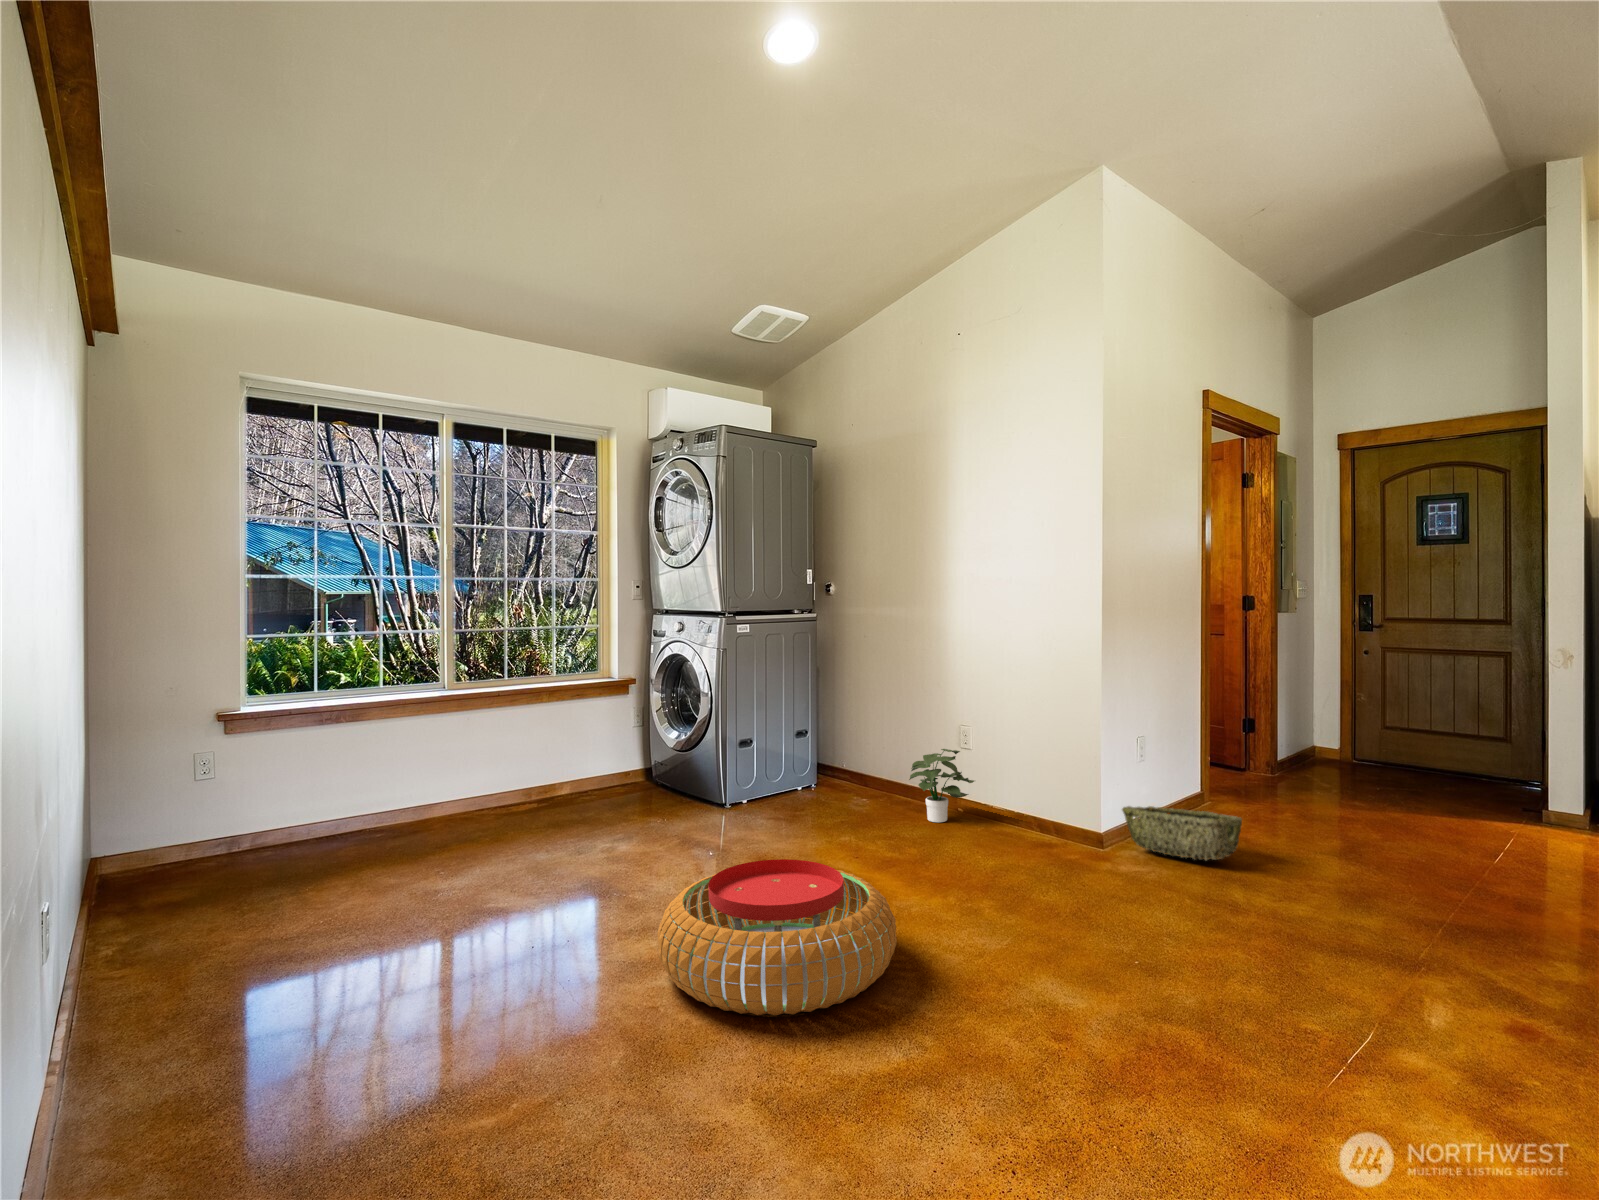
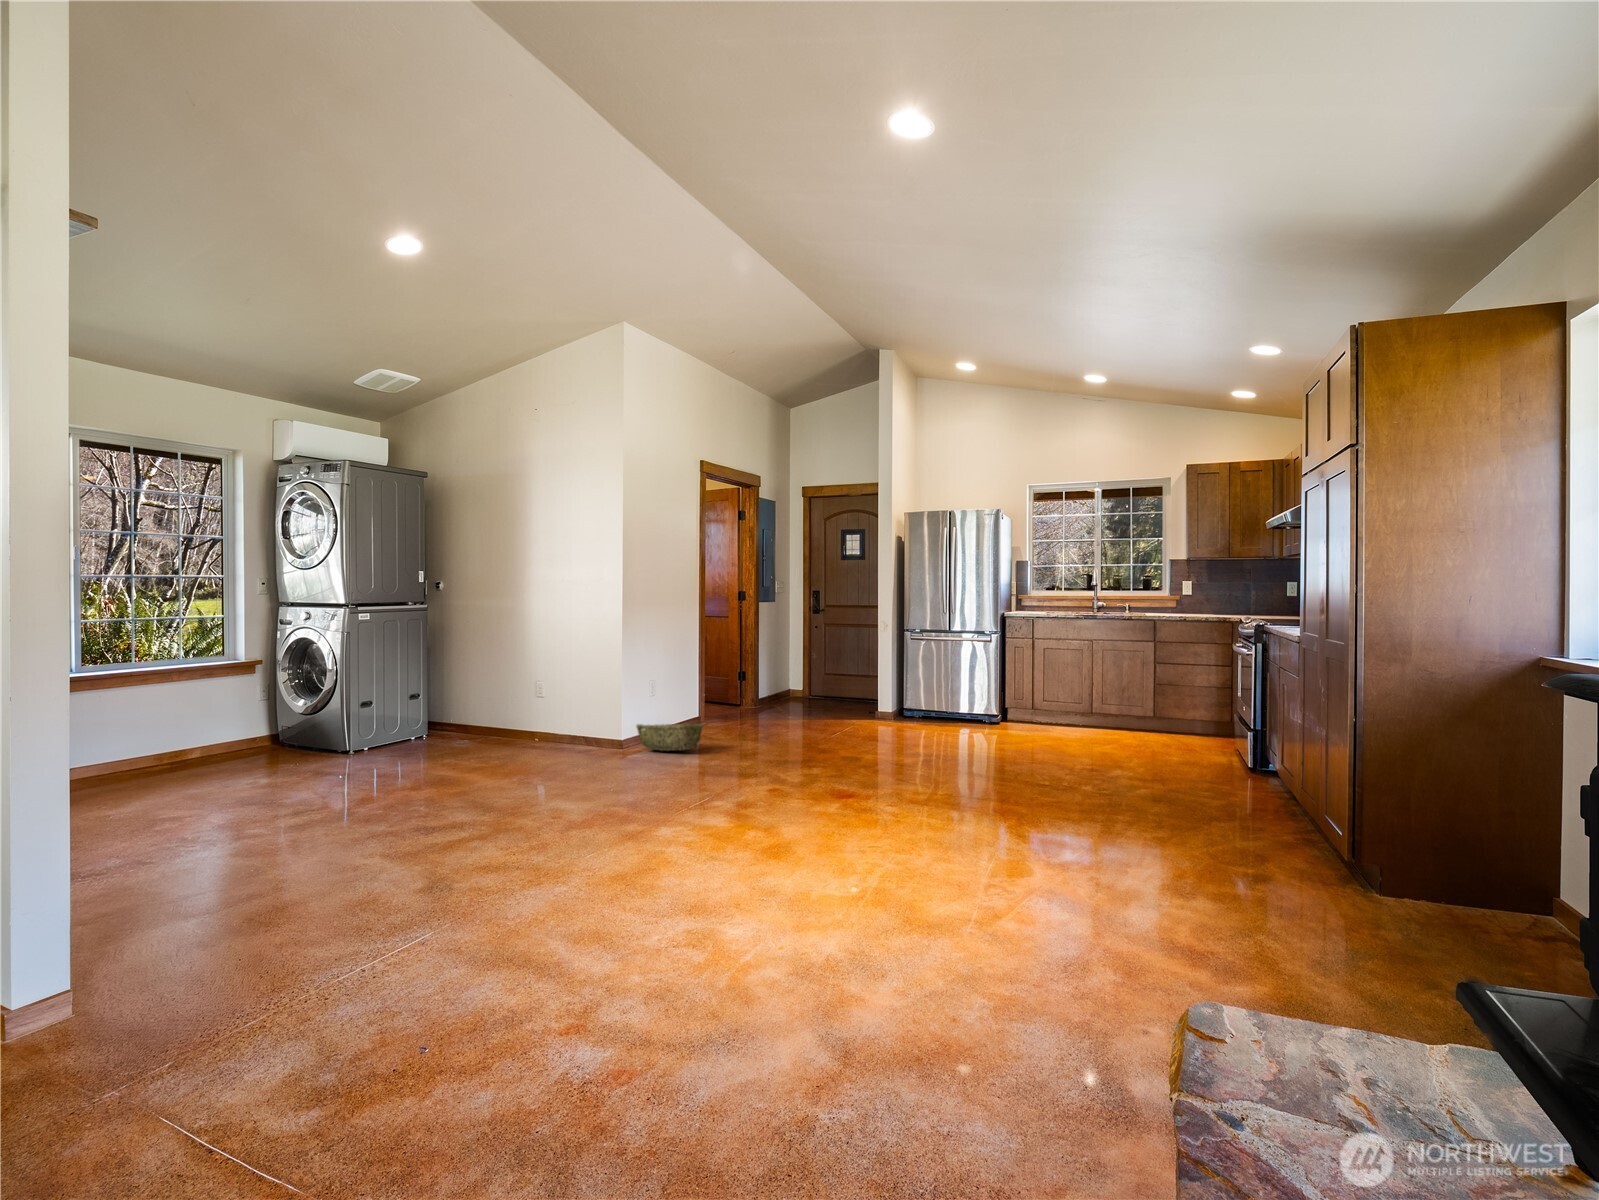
potted plant: present [909,749,974,823] -> none [498,699,547,749]
pouf: present [657,859,897,1016] -> none [318,758,477,835]

